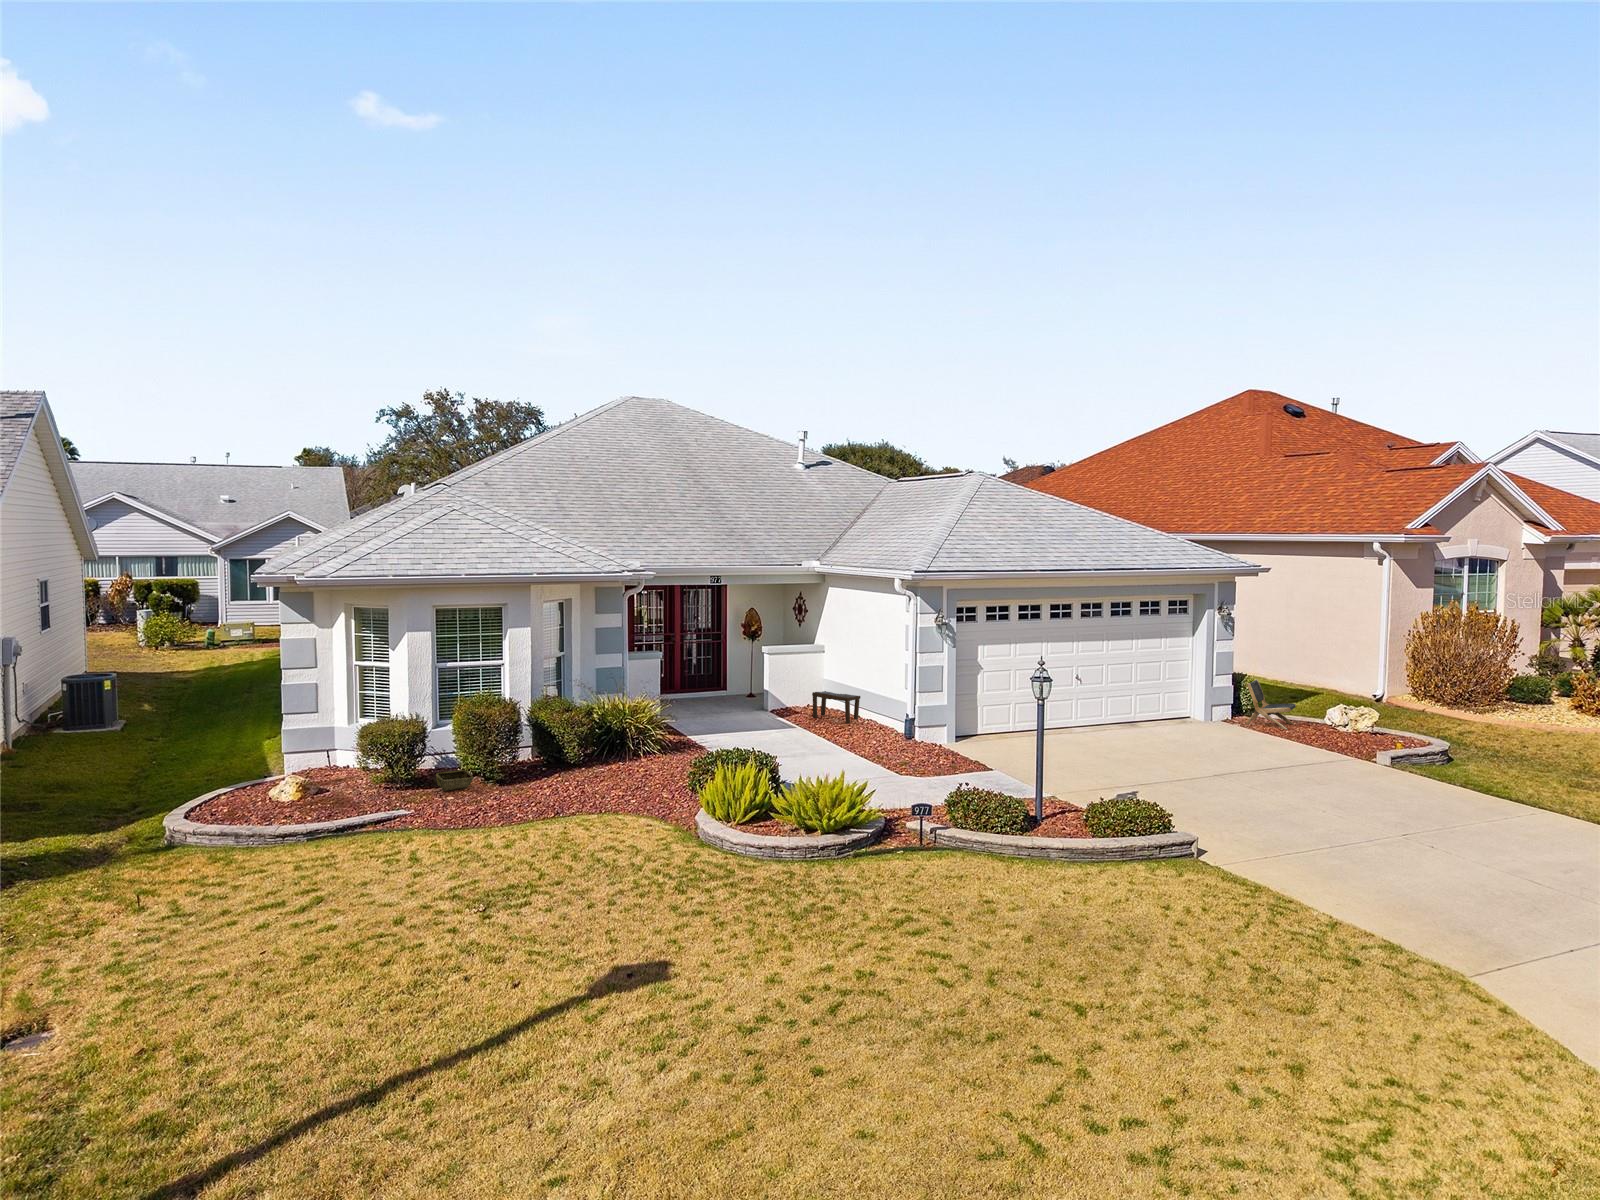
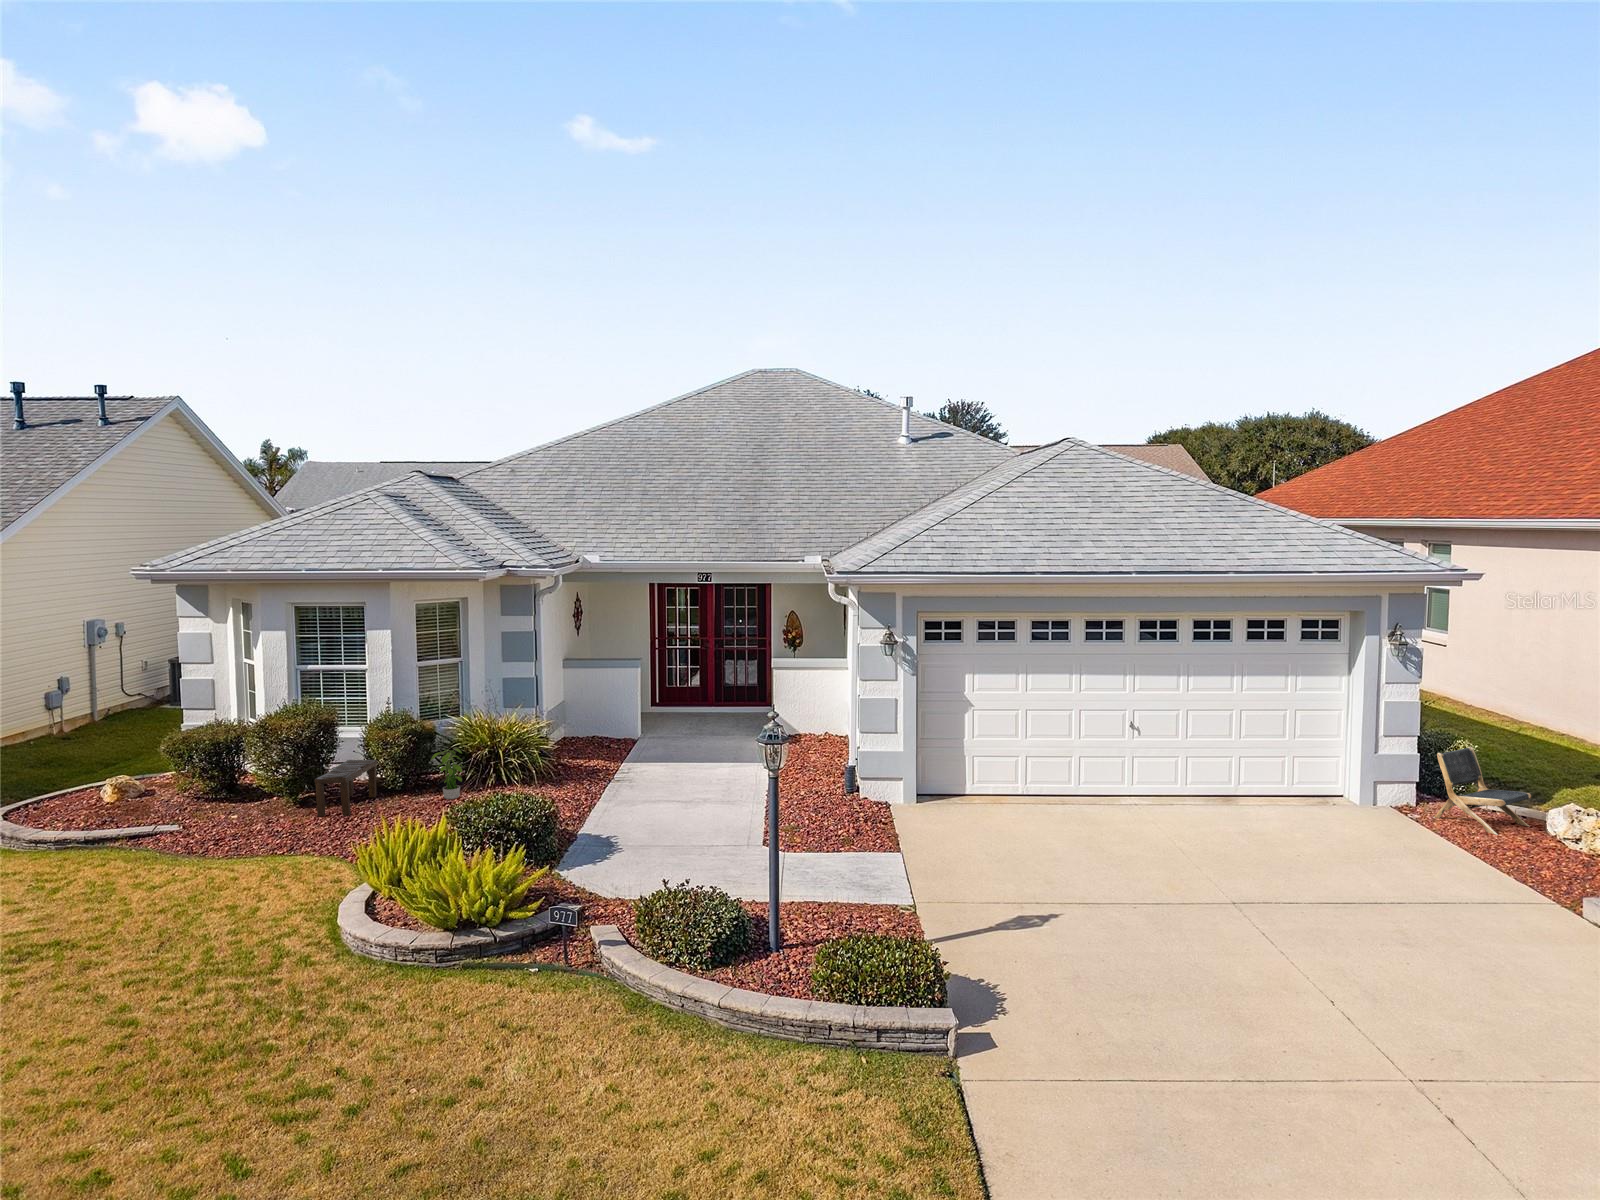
bench: present [812,691,860,724] -> present [315,760,377,816]
potted plant: none [594,726,624,770] -> present [431,749,462,799]
woven basket: present [436,770,474,791] -> none [246,785,287,807]

